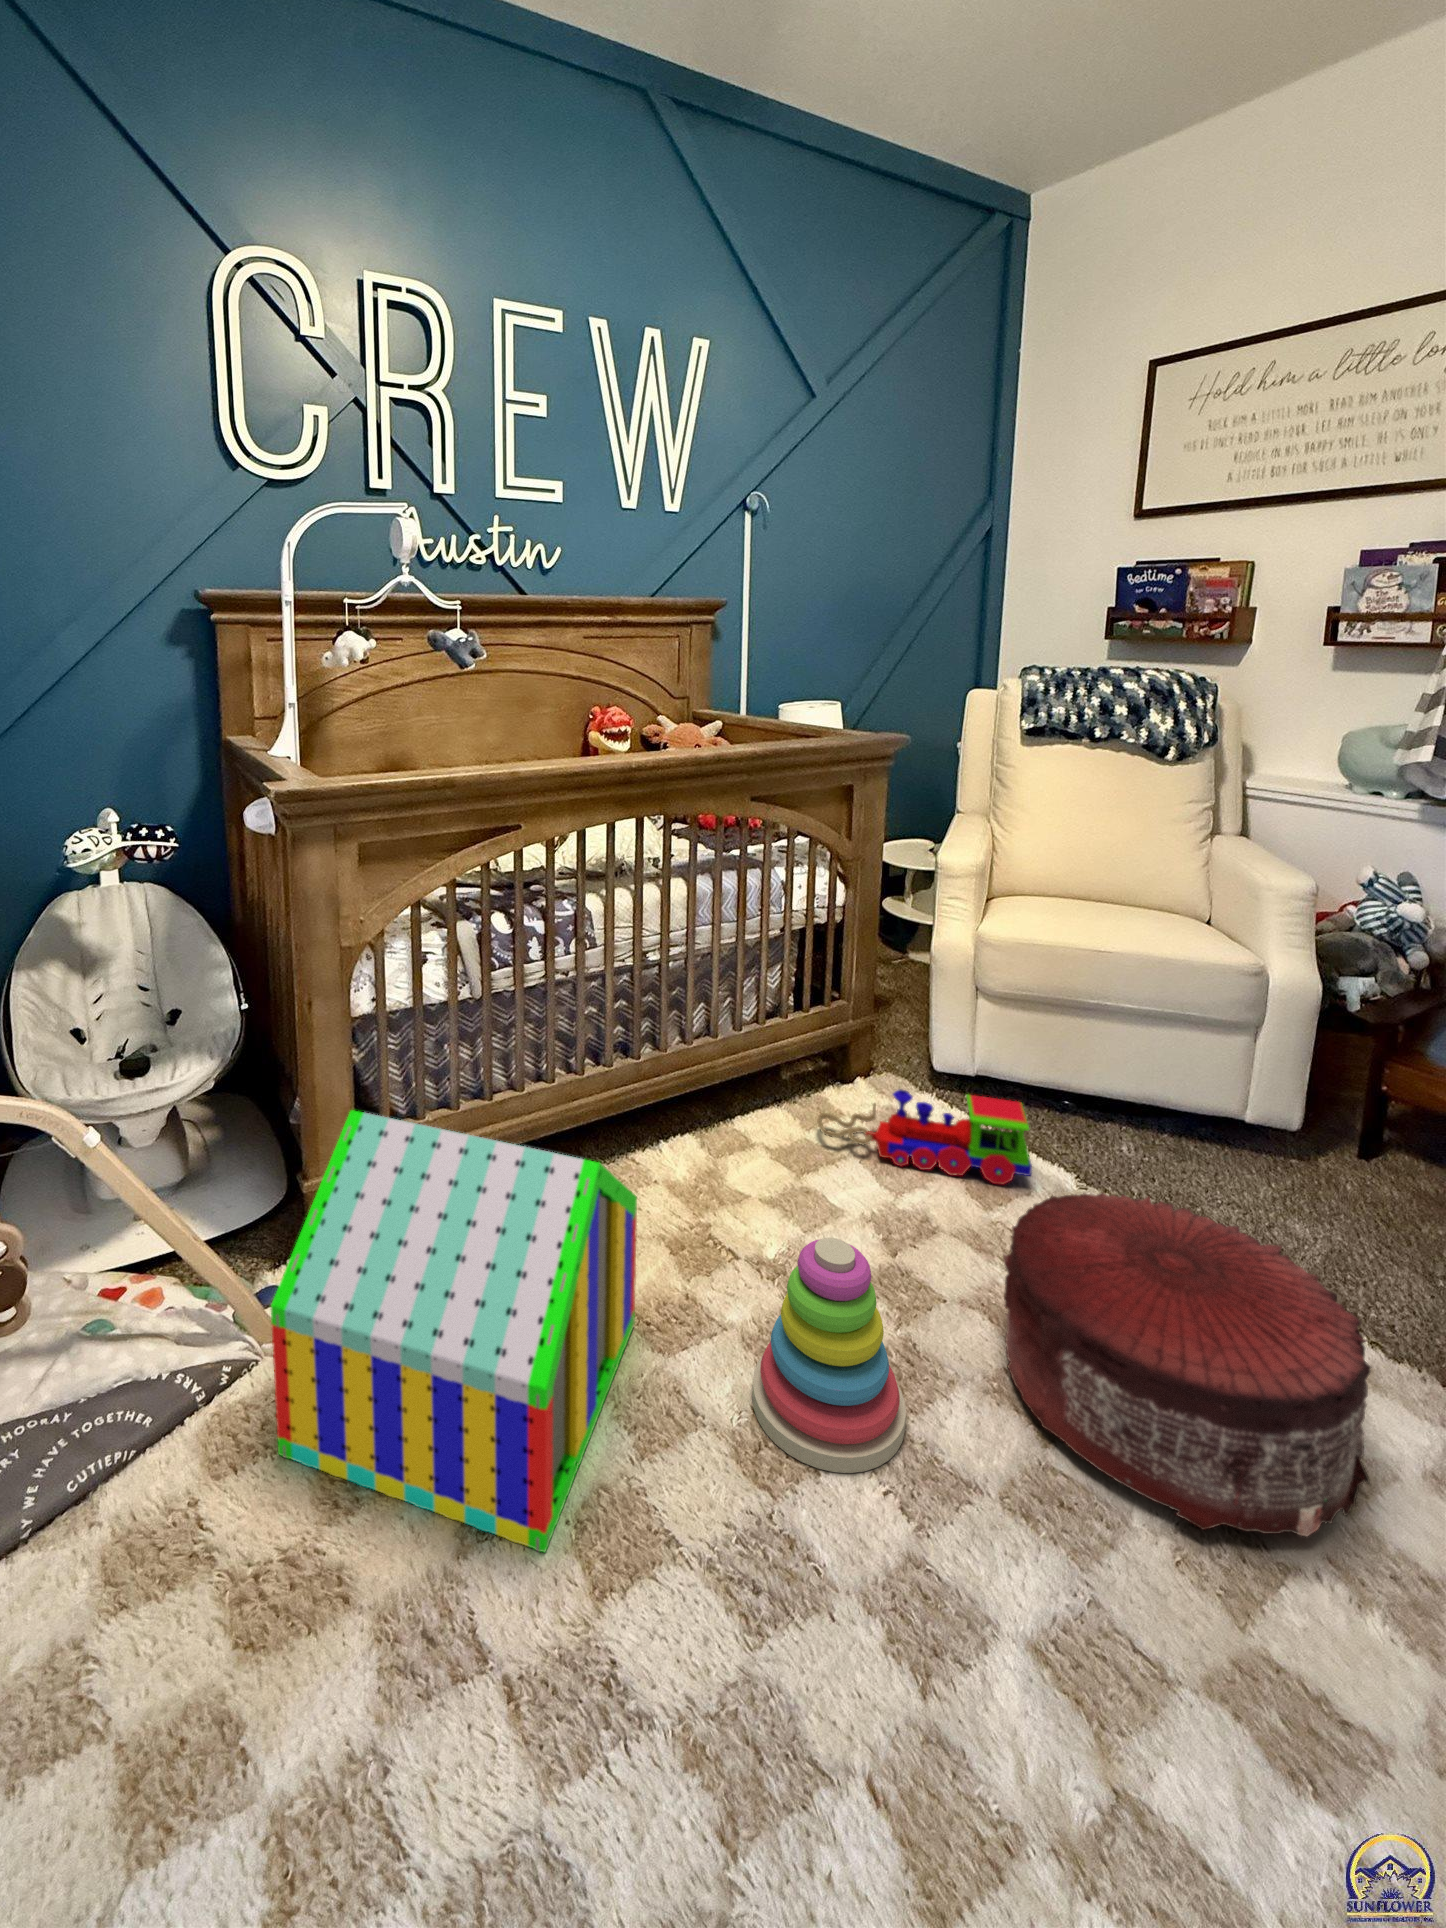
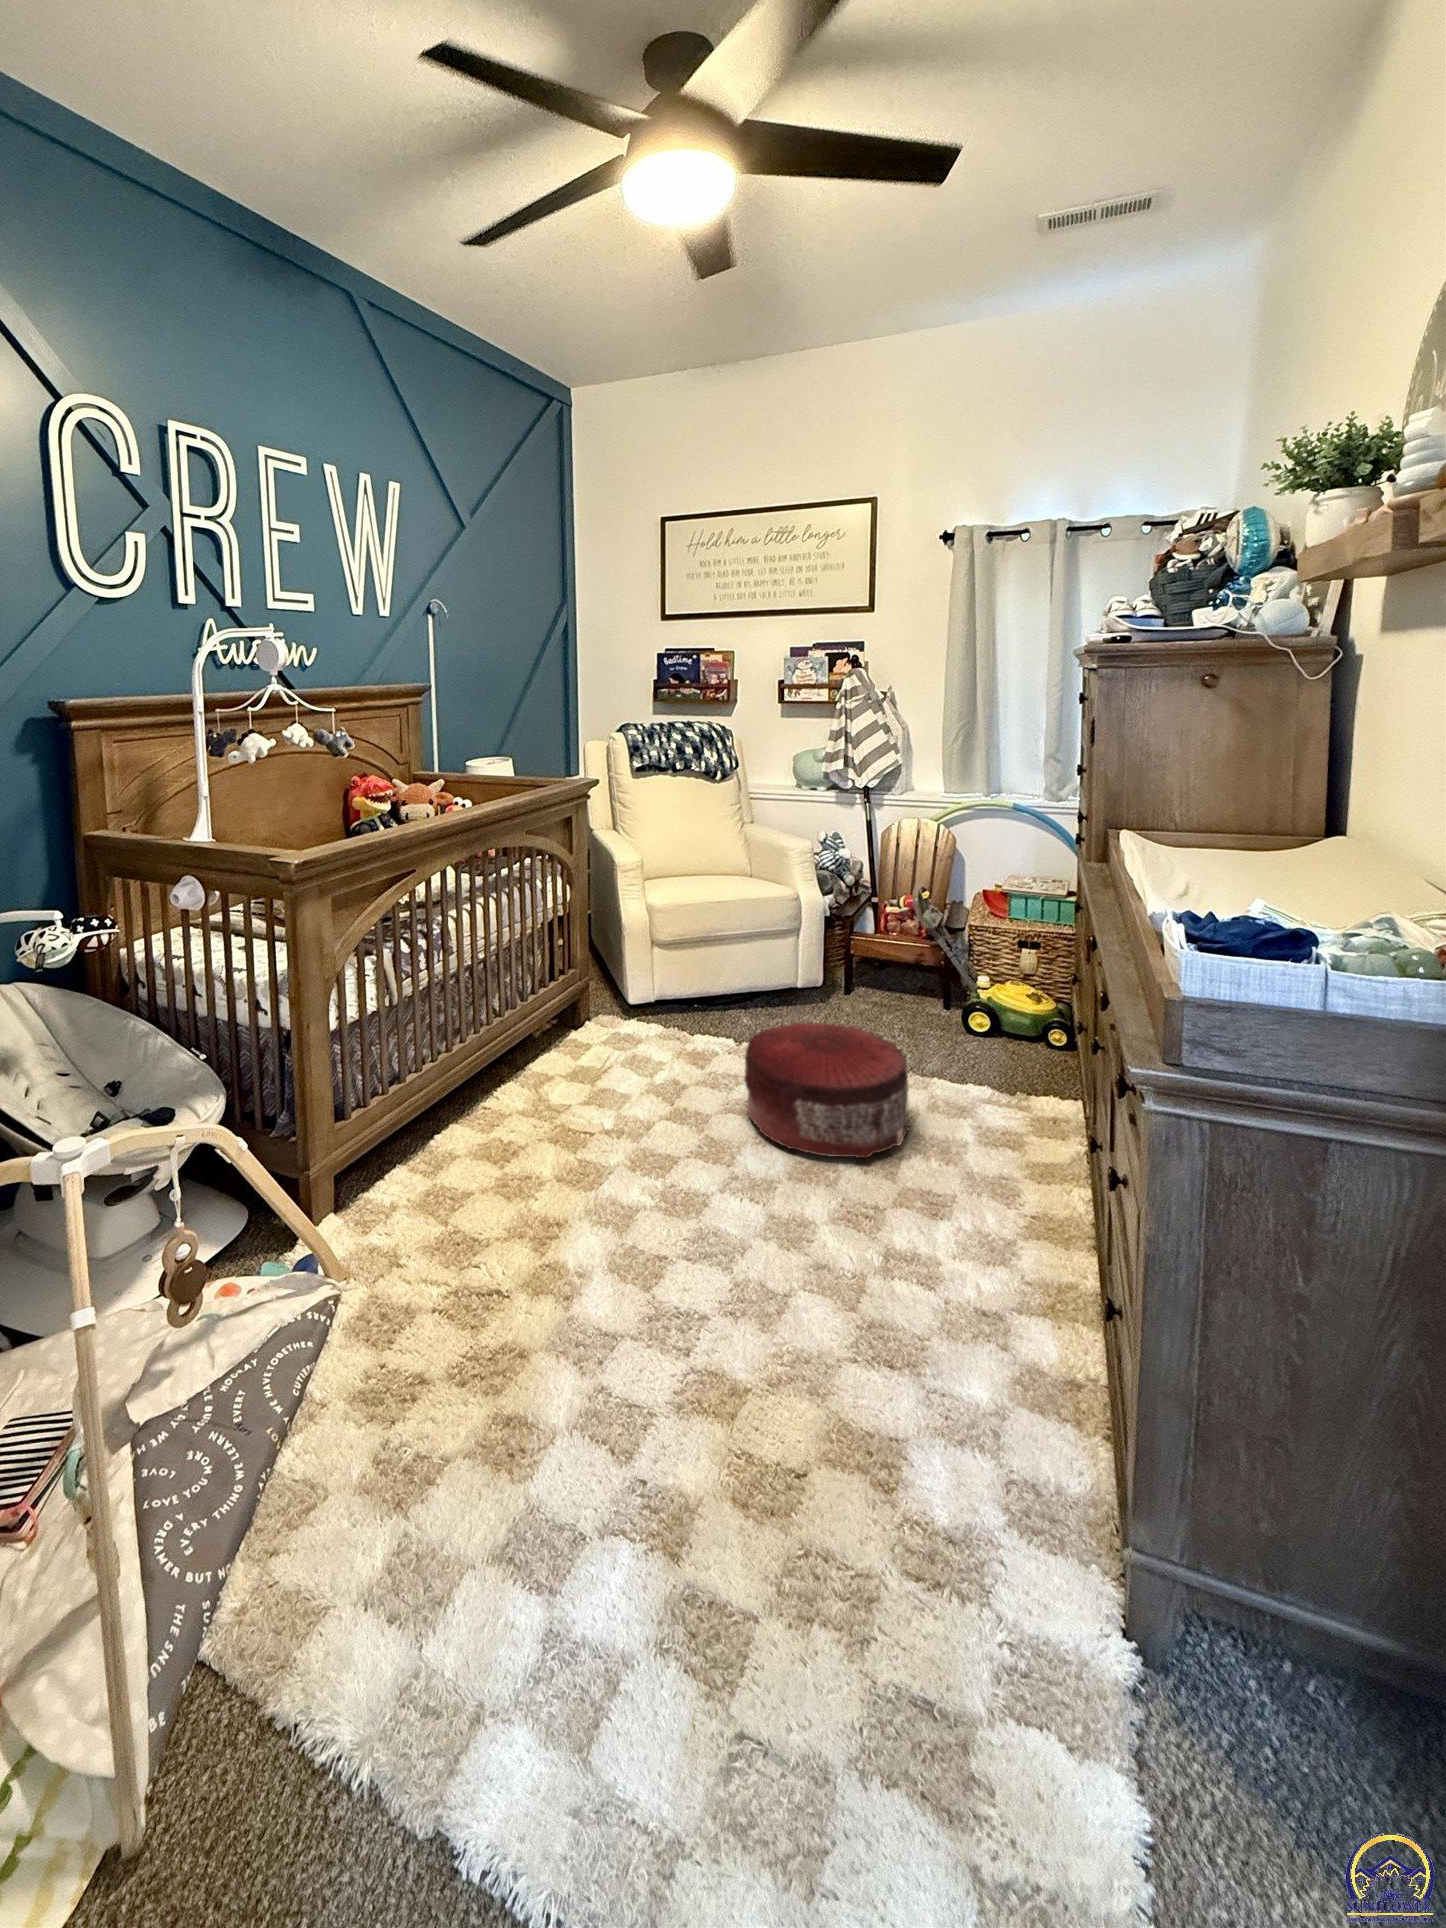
toy train: present [817,1090,1032,1184] -> none [584,998,715,1059]
toy house: present [271,1110,637,1552] -> none [395,1067,607,1342]
stacking toy: present [752,1238,906,1473] -> none [648,1080,735,1210]

